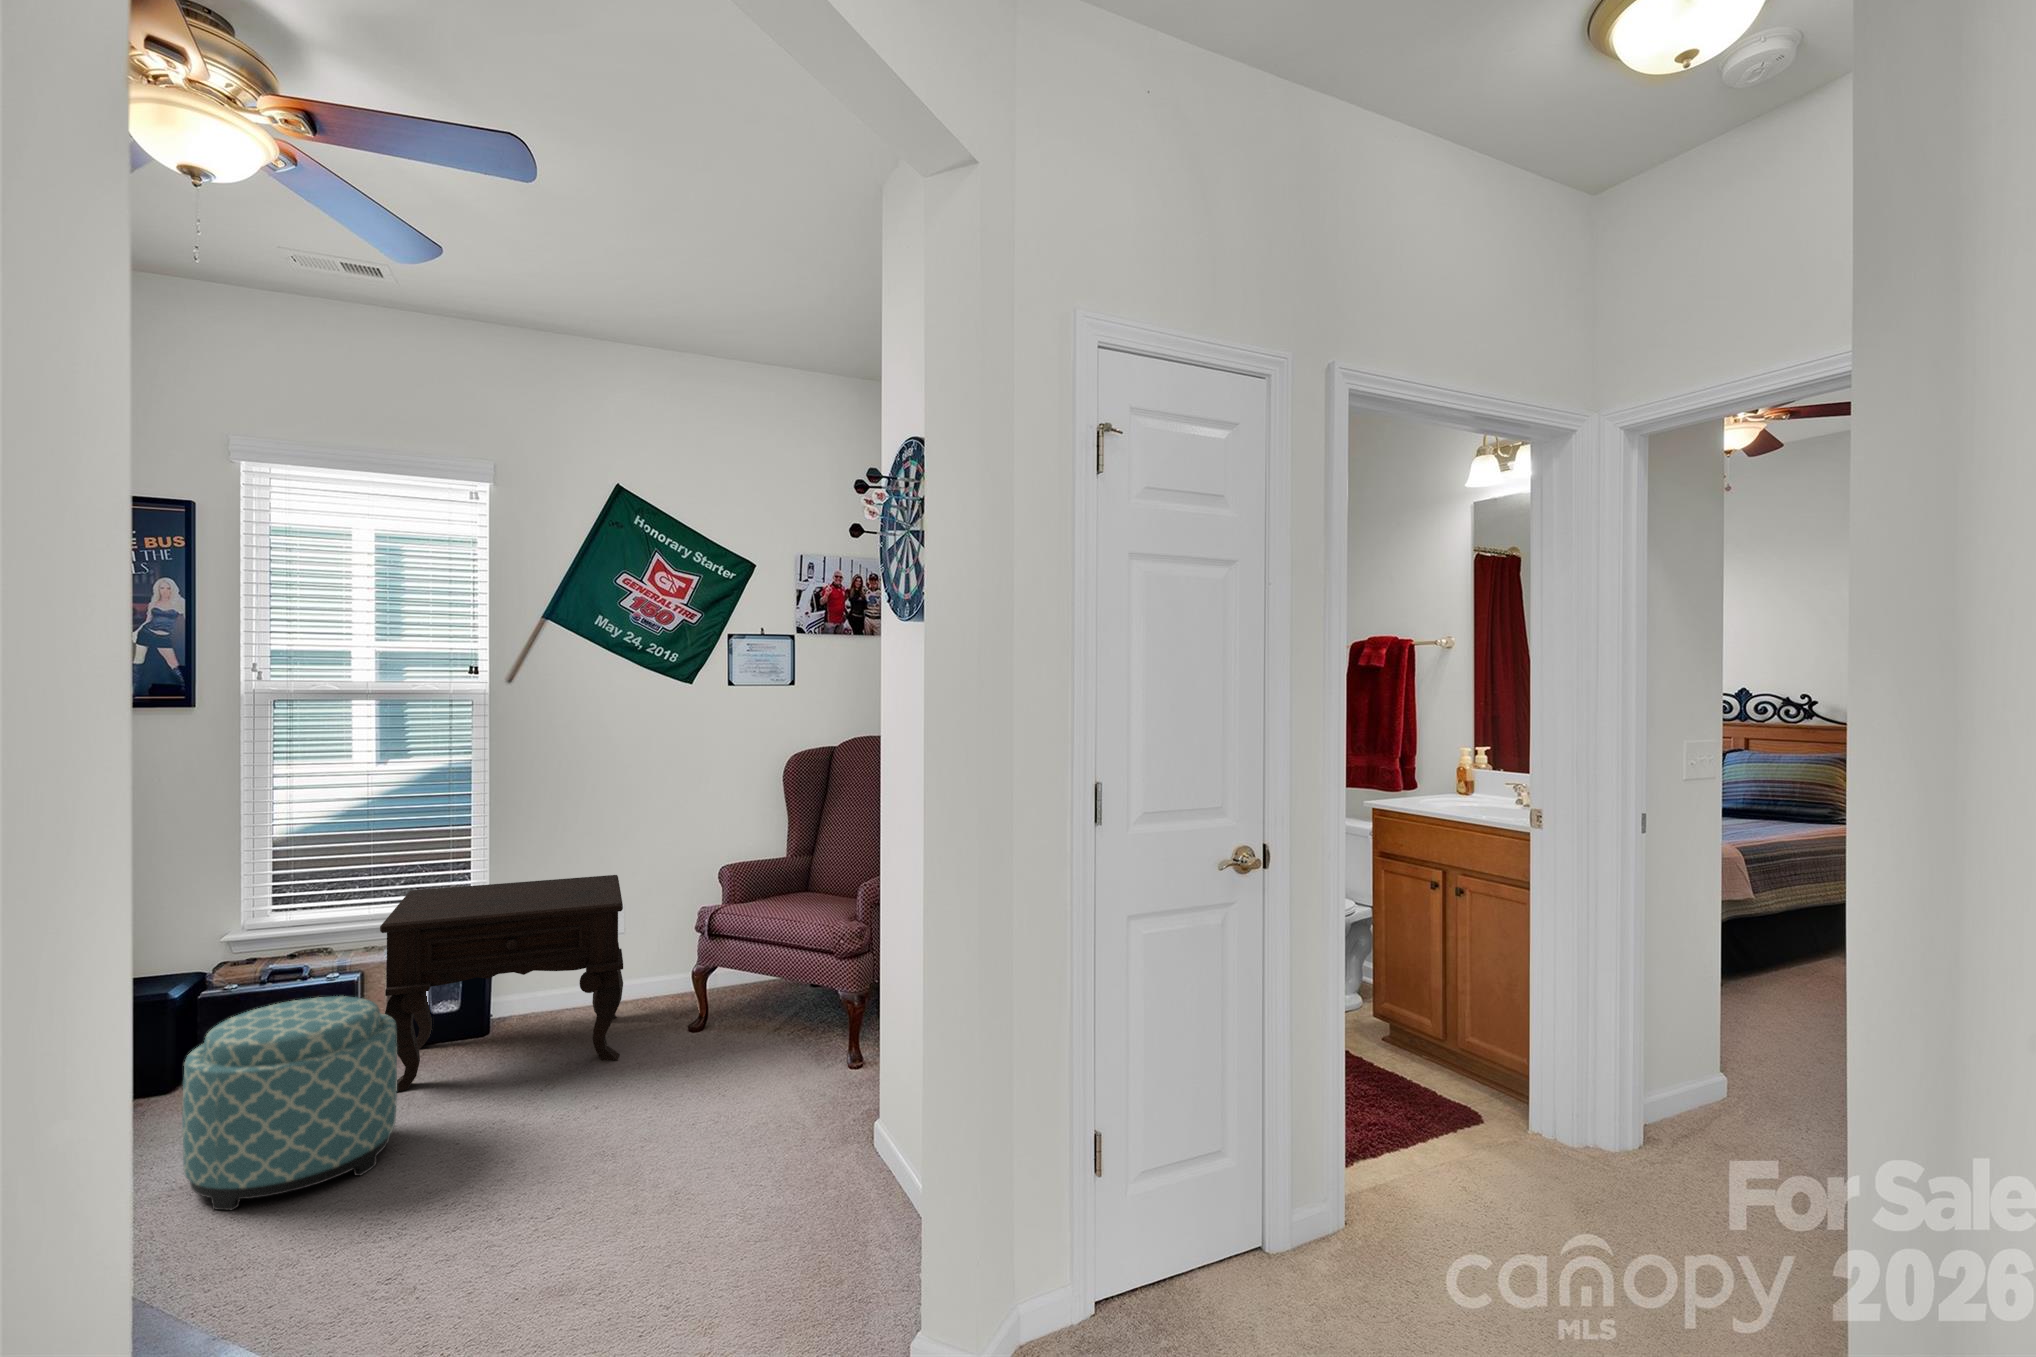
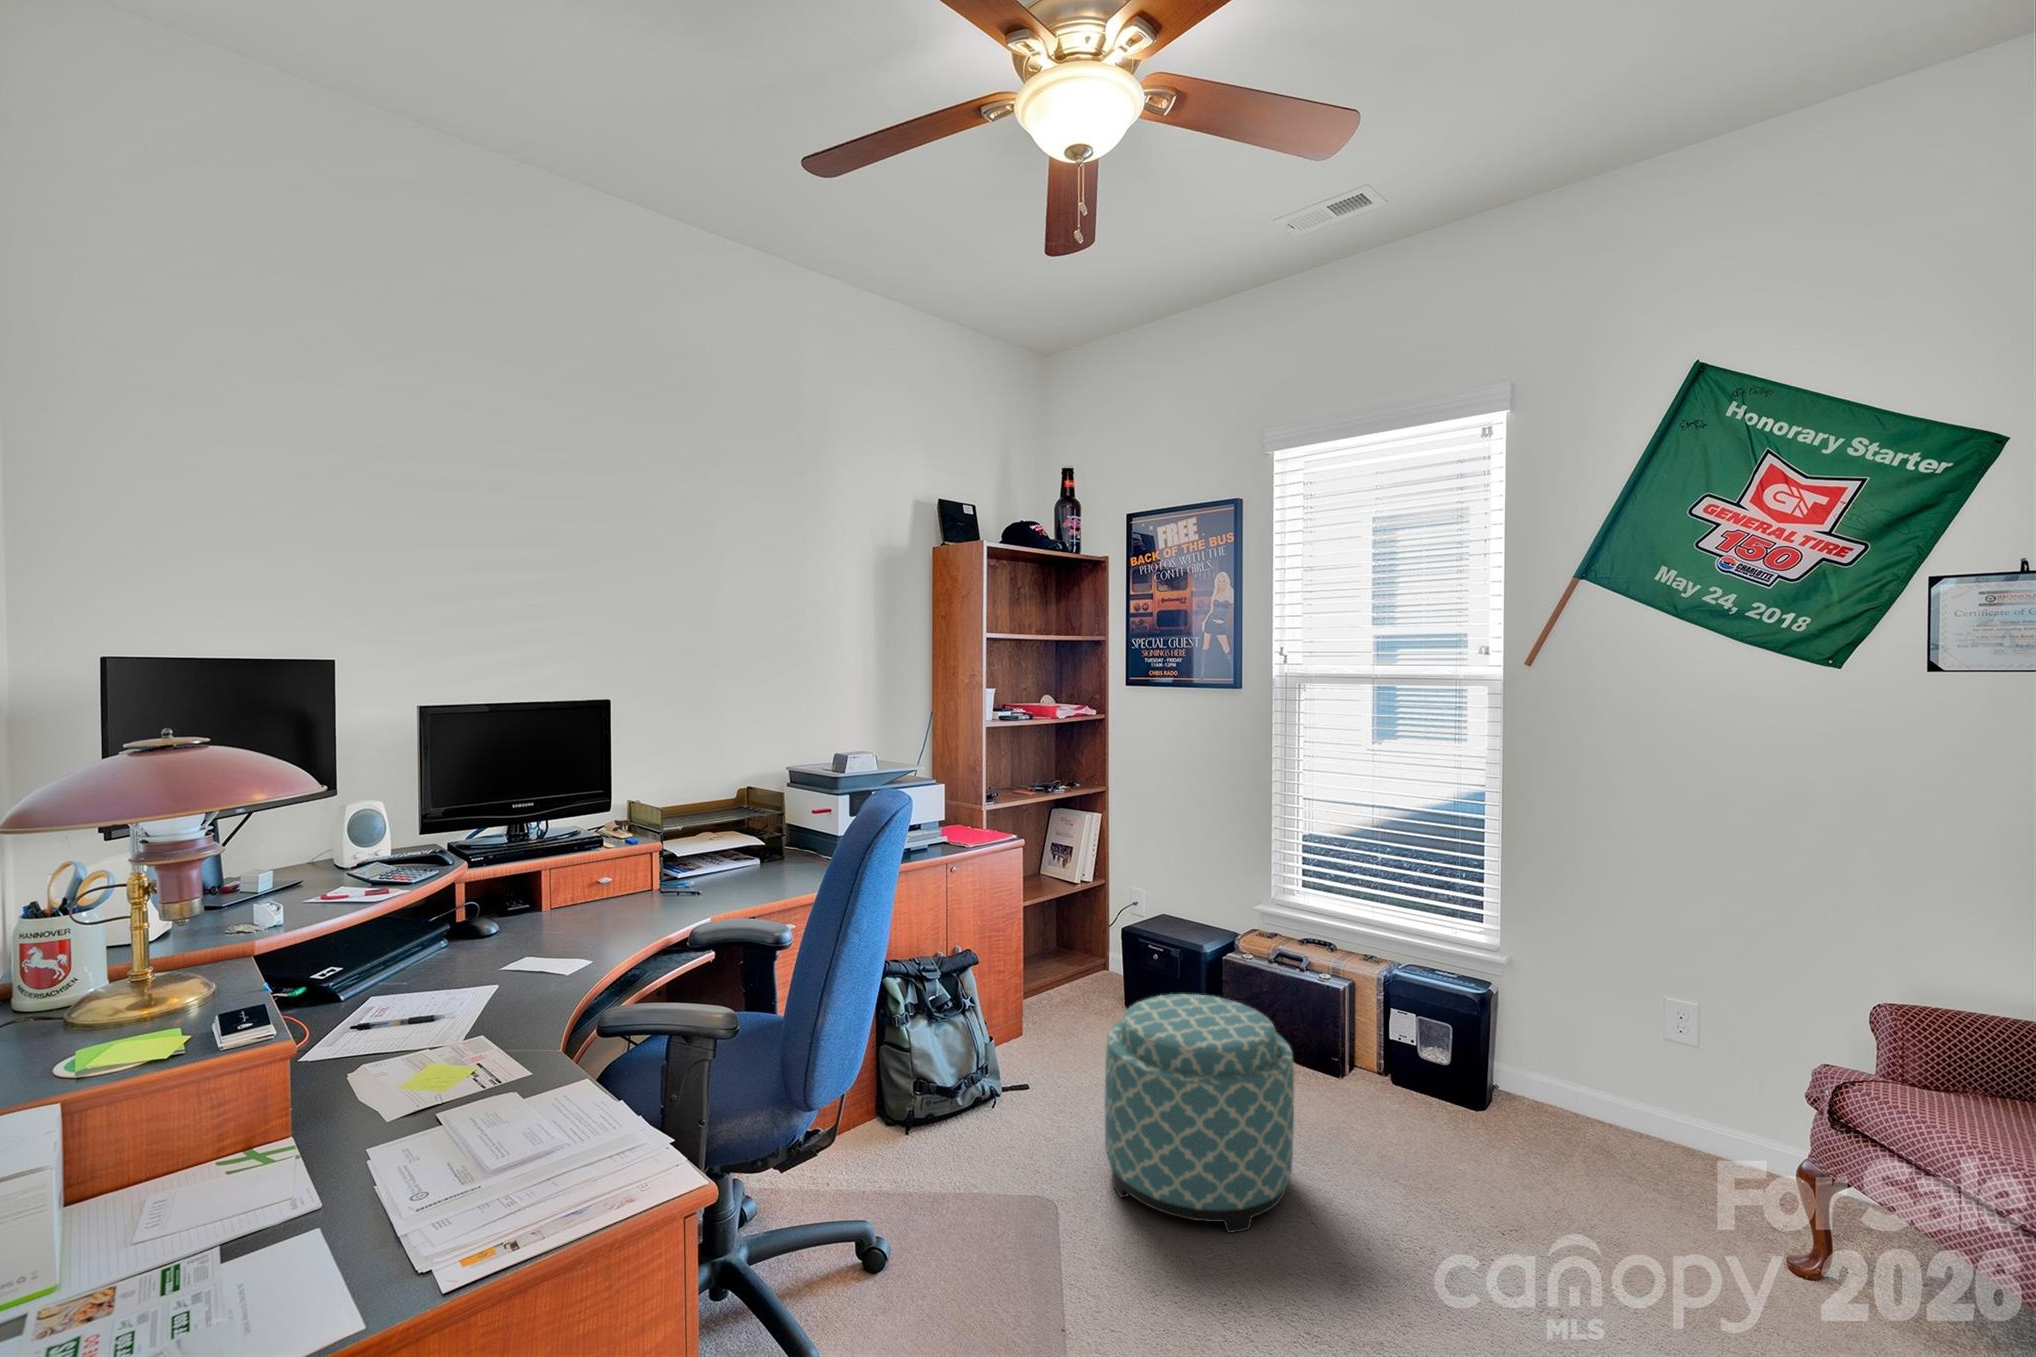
side table: present [380,875,623,1092] -> none [1323,905,1679,1254]

